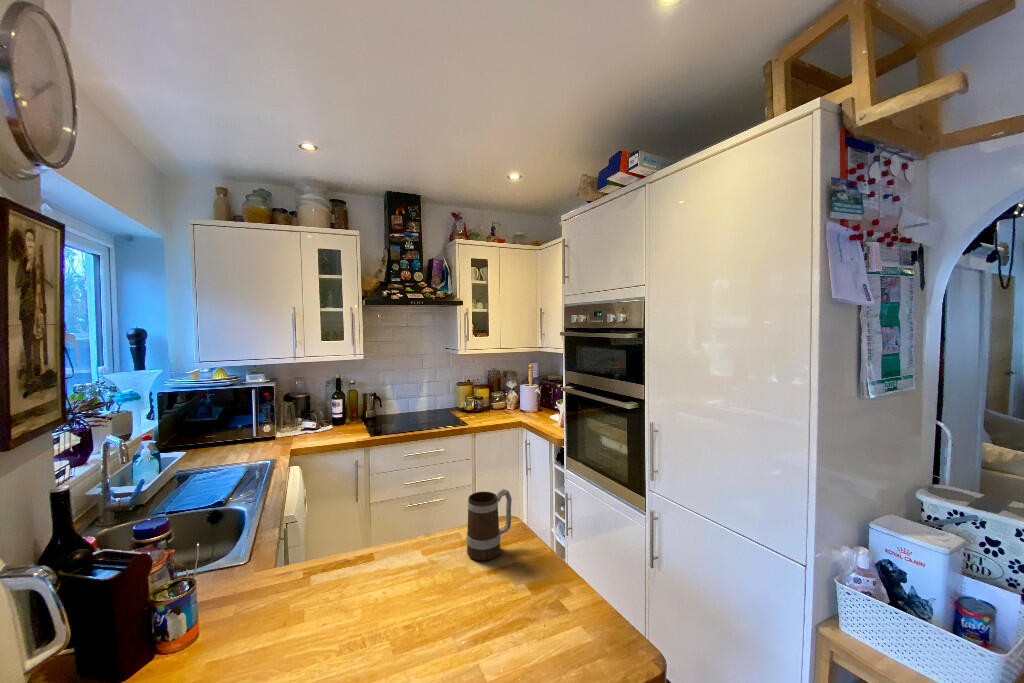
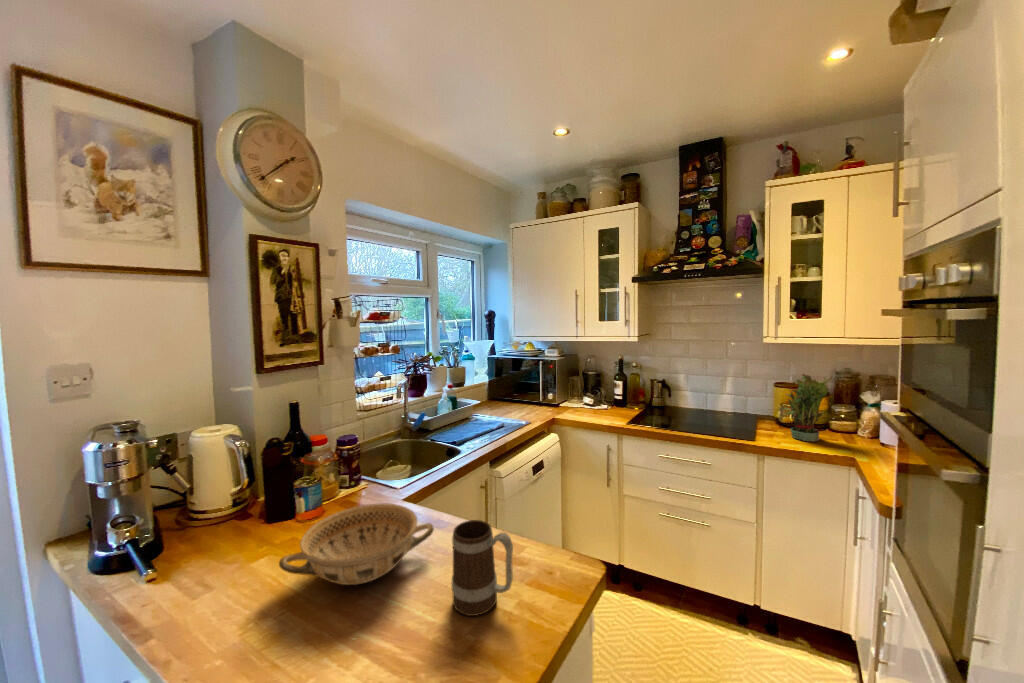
potted plant: none [475,373,503,419] -> present [779,374,832,441]
ceramic bowl: none [315,524,430,614] -> present [279,503,434,585]

